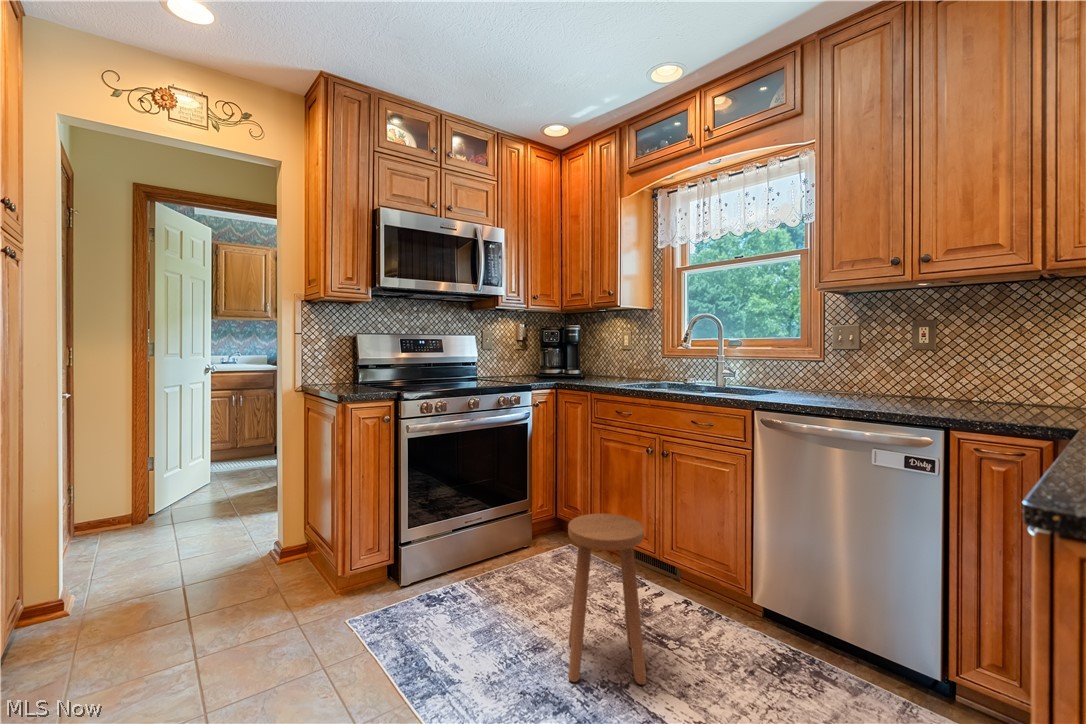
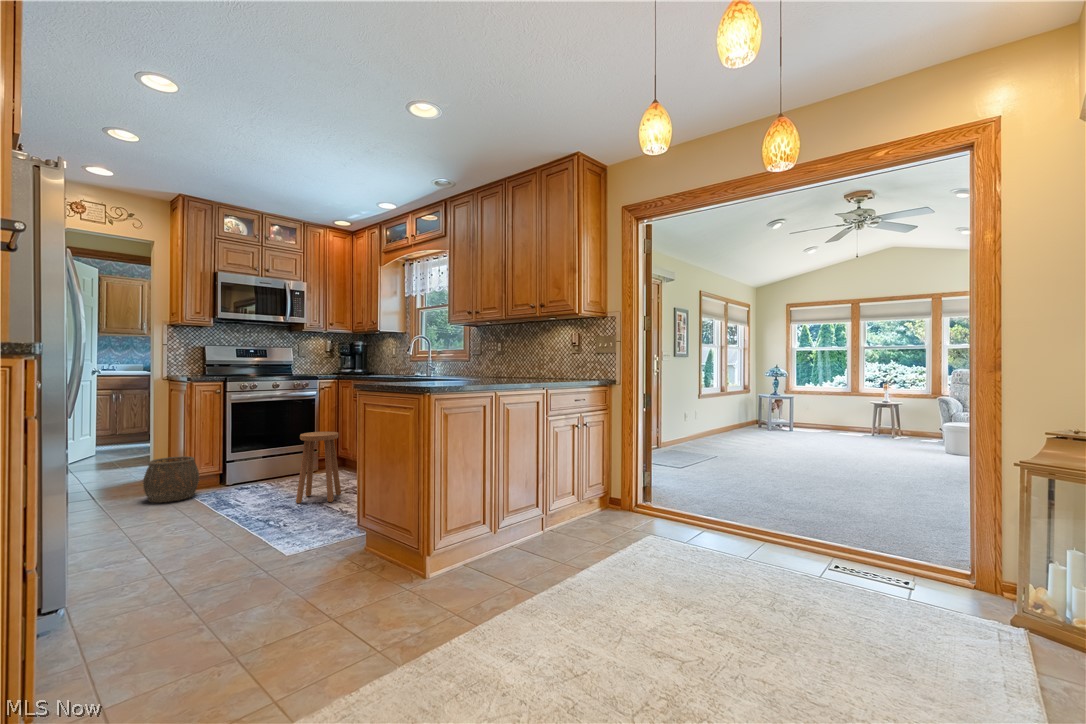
woven basket: none [270,543,367,649] -> present [143,456,199,503]

